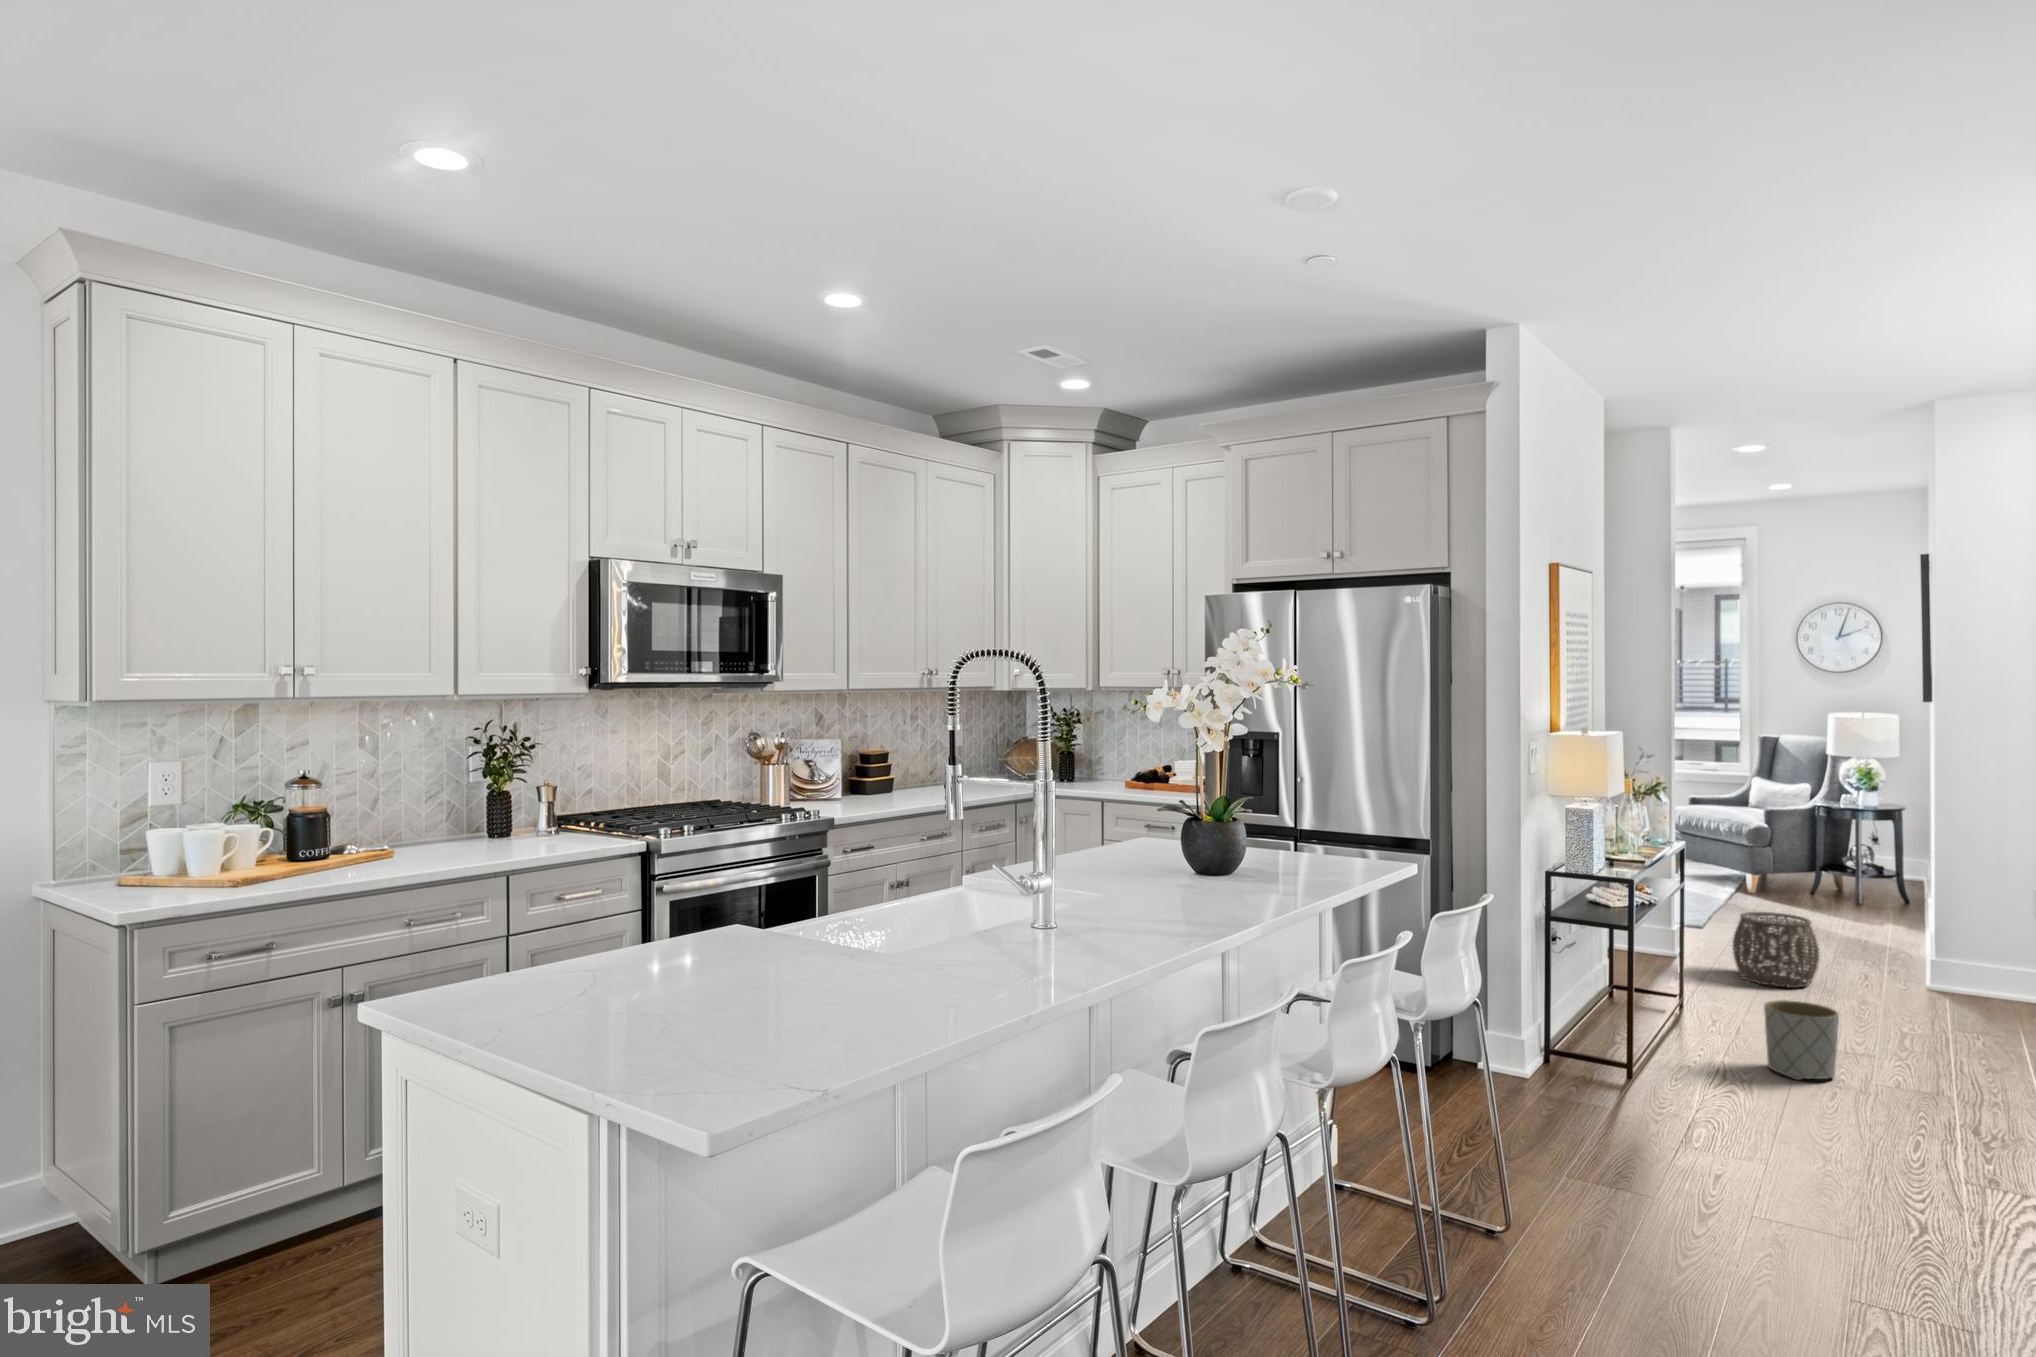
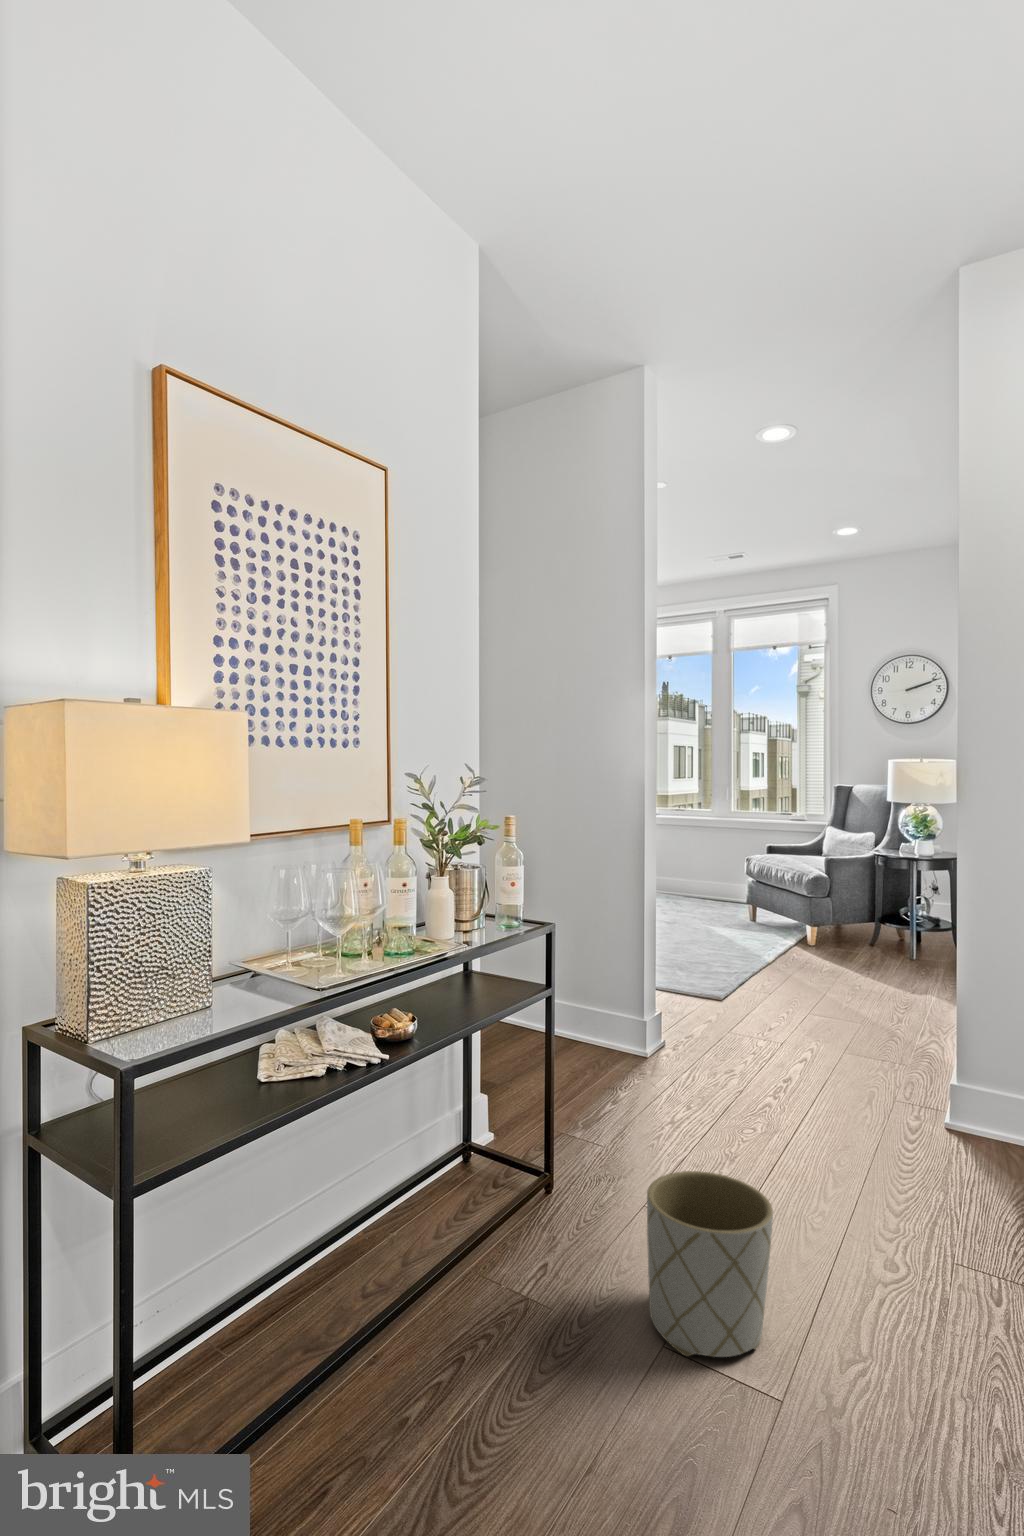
woven basket: present [1733,912,1820,988] -> none [724,978,831,1087]

